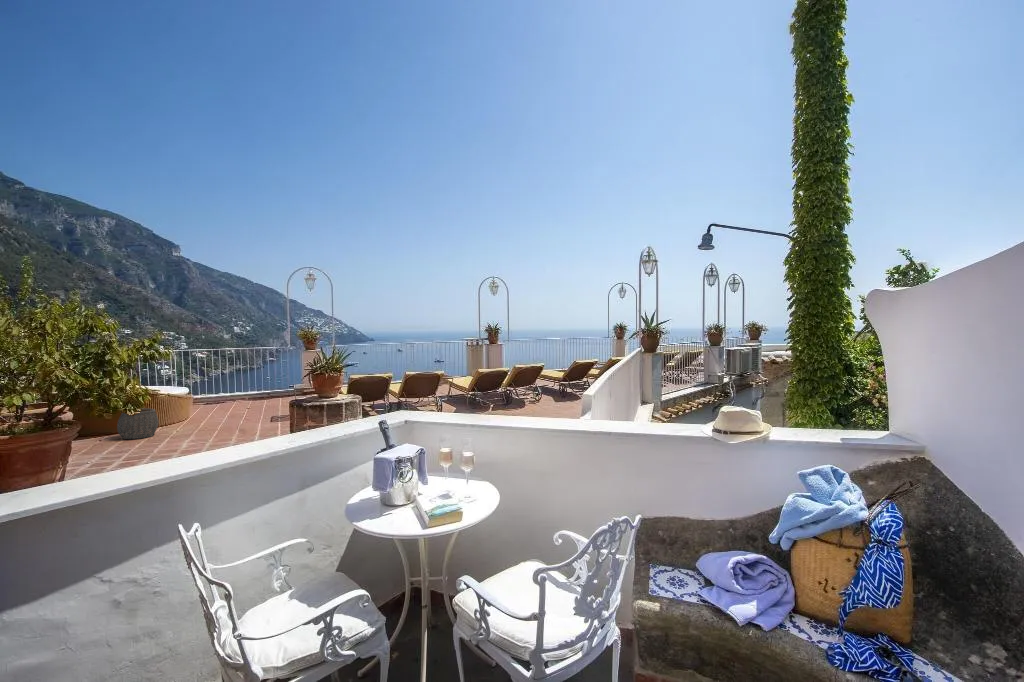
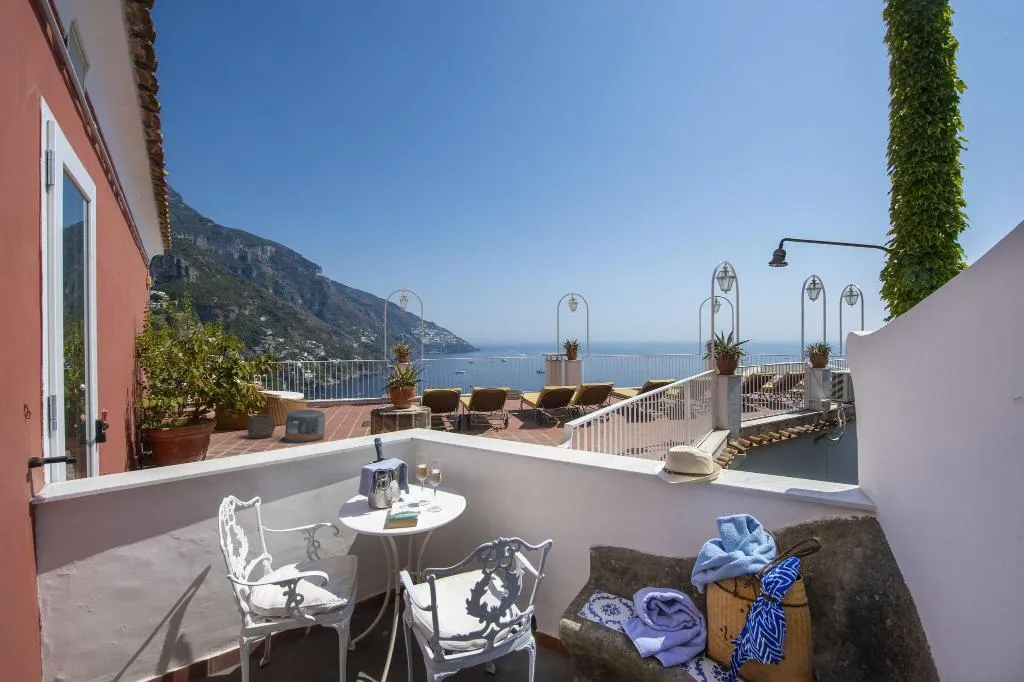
pouf: none [176,400,231,441] -> present [285,410,325,443]

